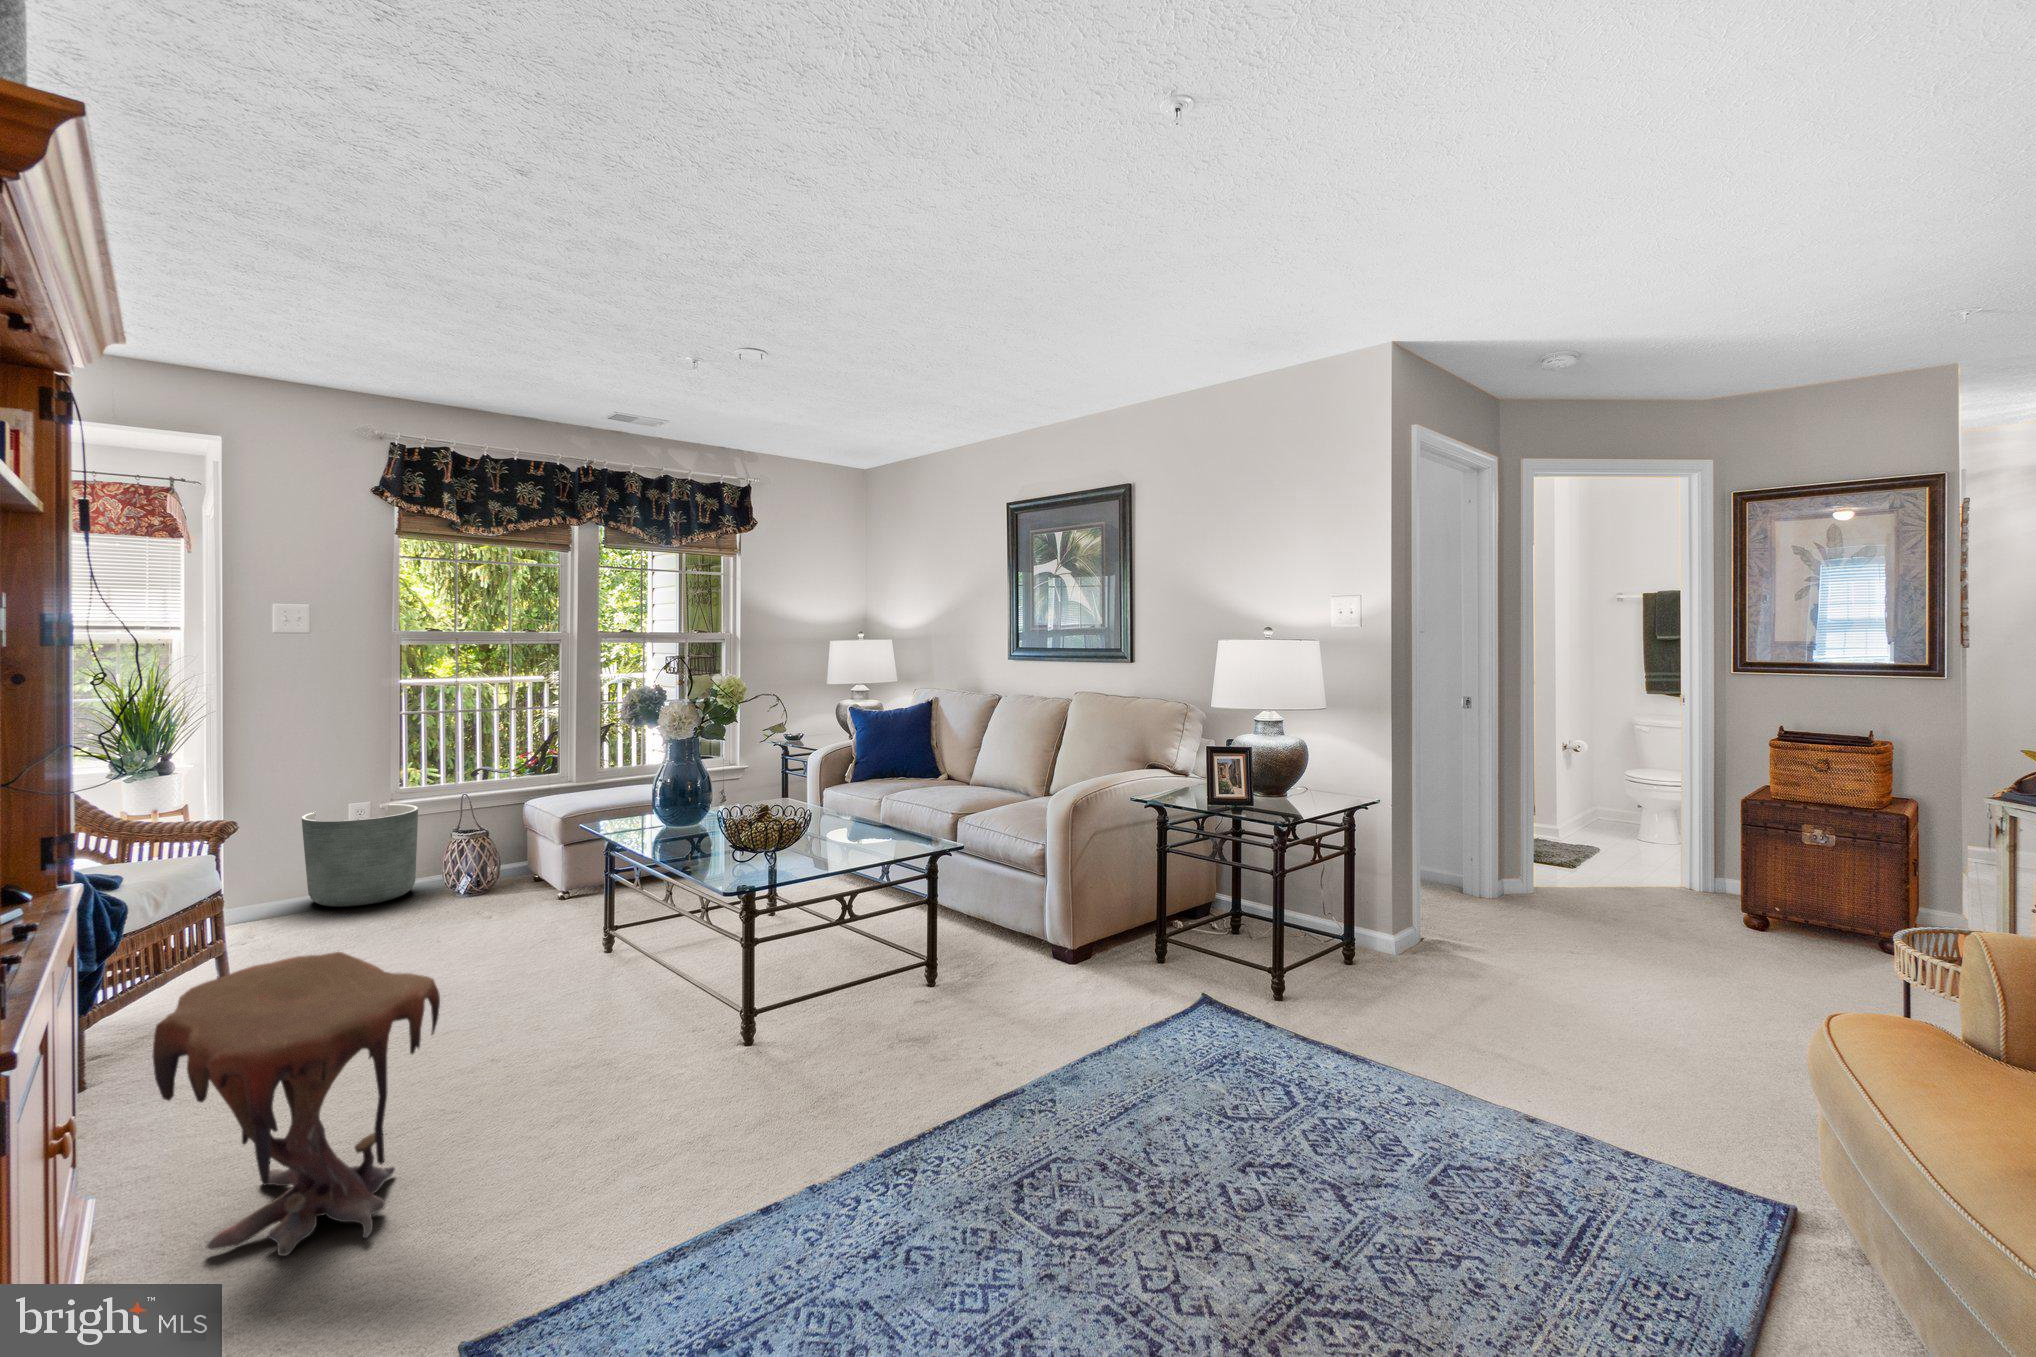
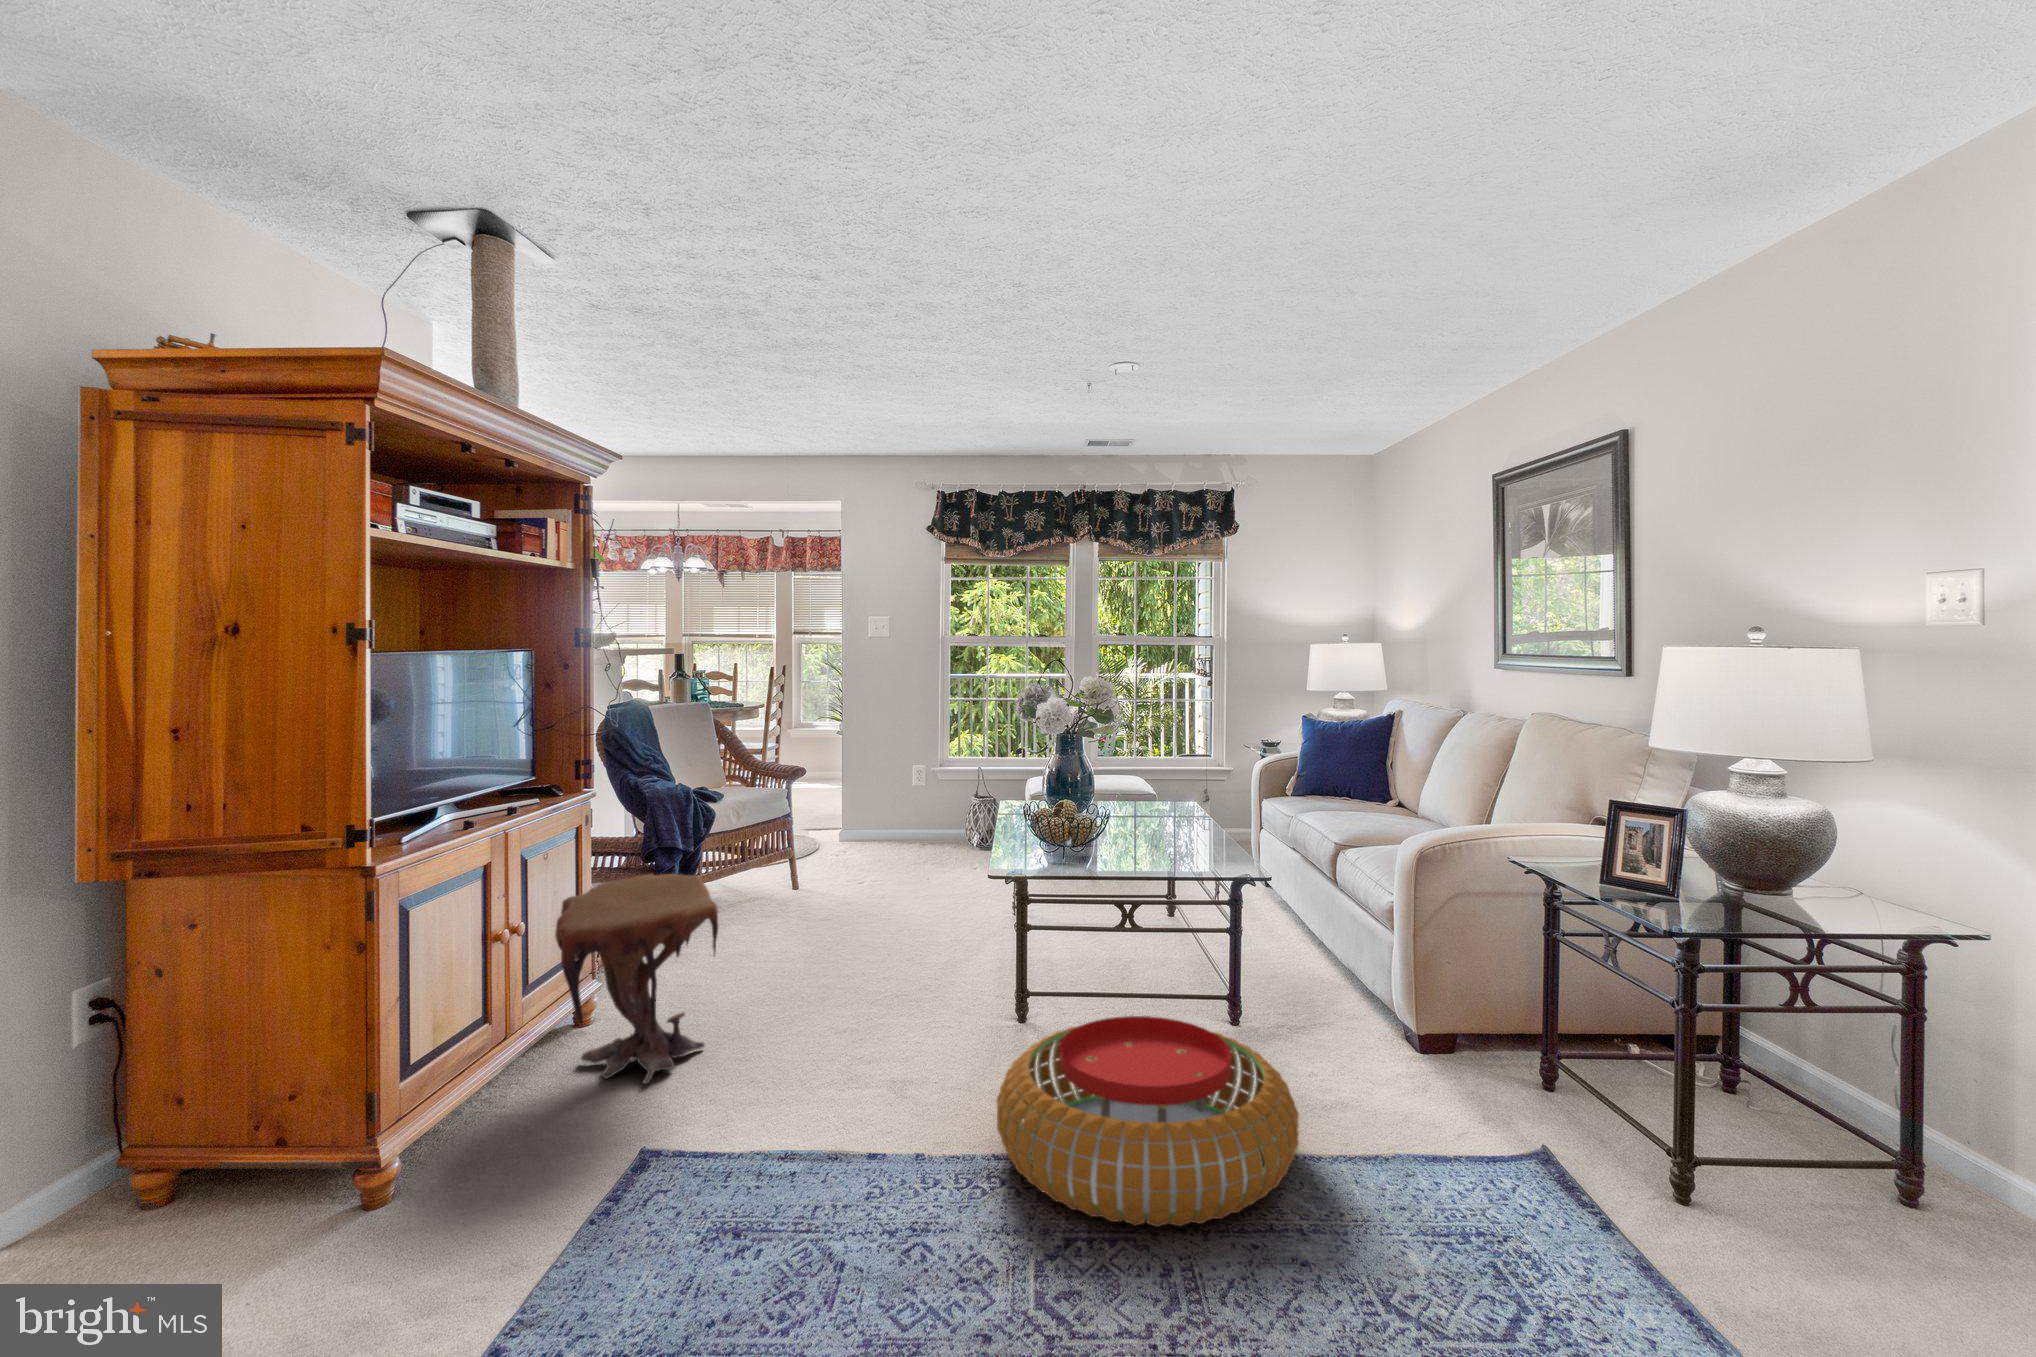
planter: present [302,804,418,907] -> none [864,778,940,855]
pouf: none [857,982,1129,1165] -> present [997,1016,1299,1227]

